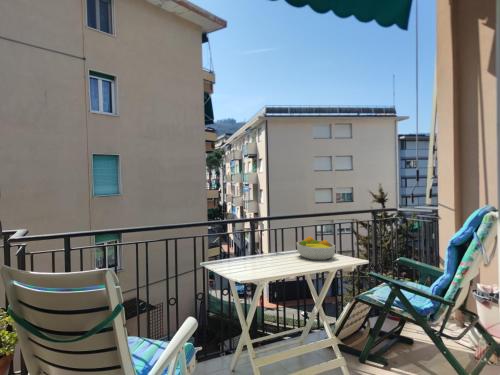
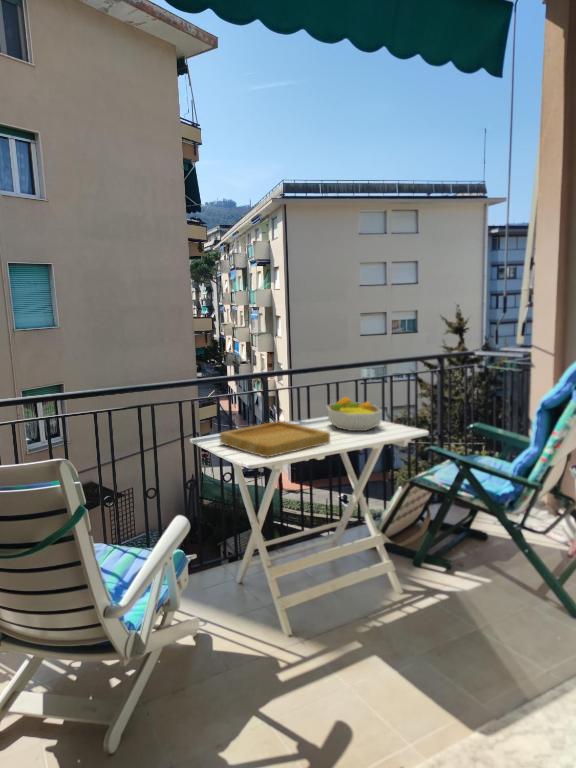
tray: none [222,251,300,277] -> present [220,421,330,457]

